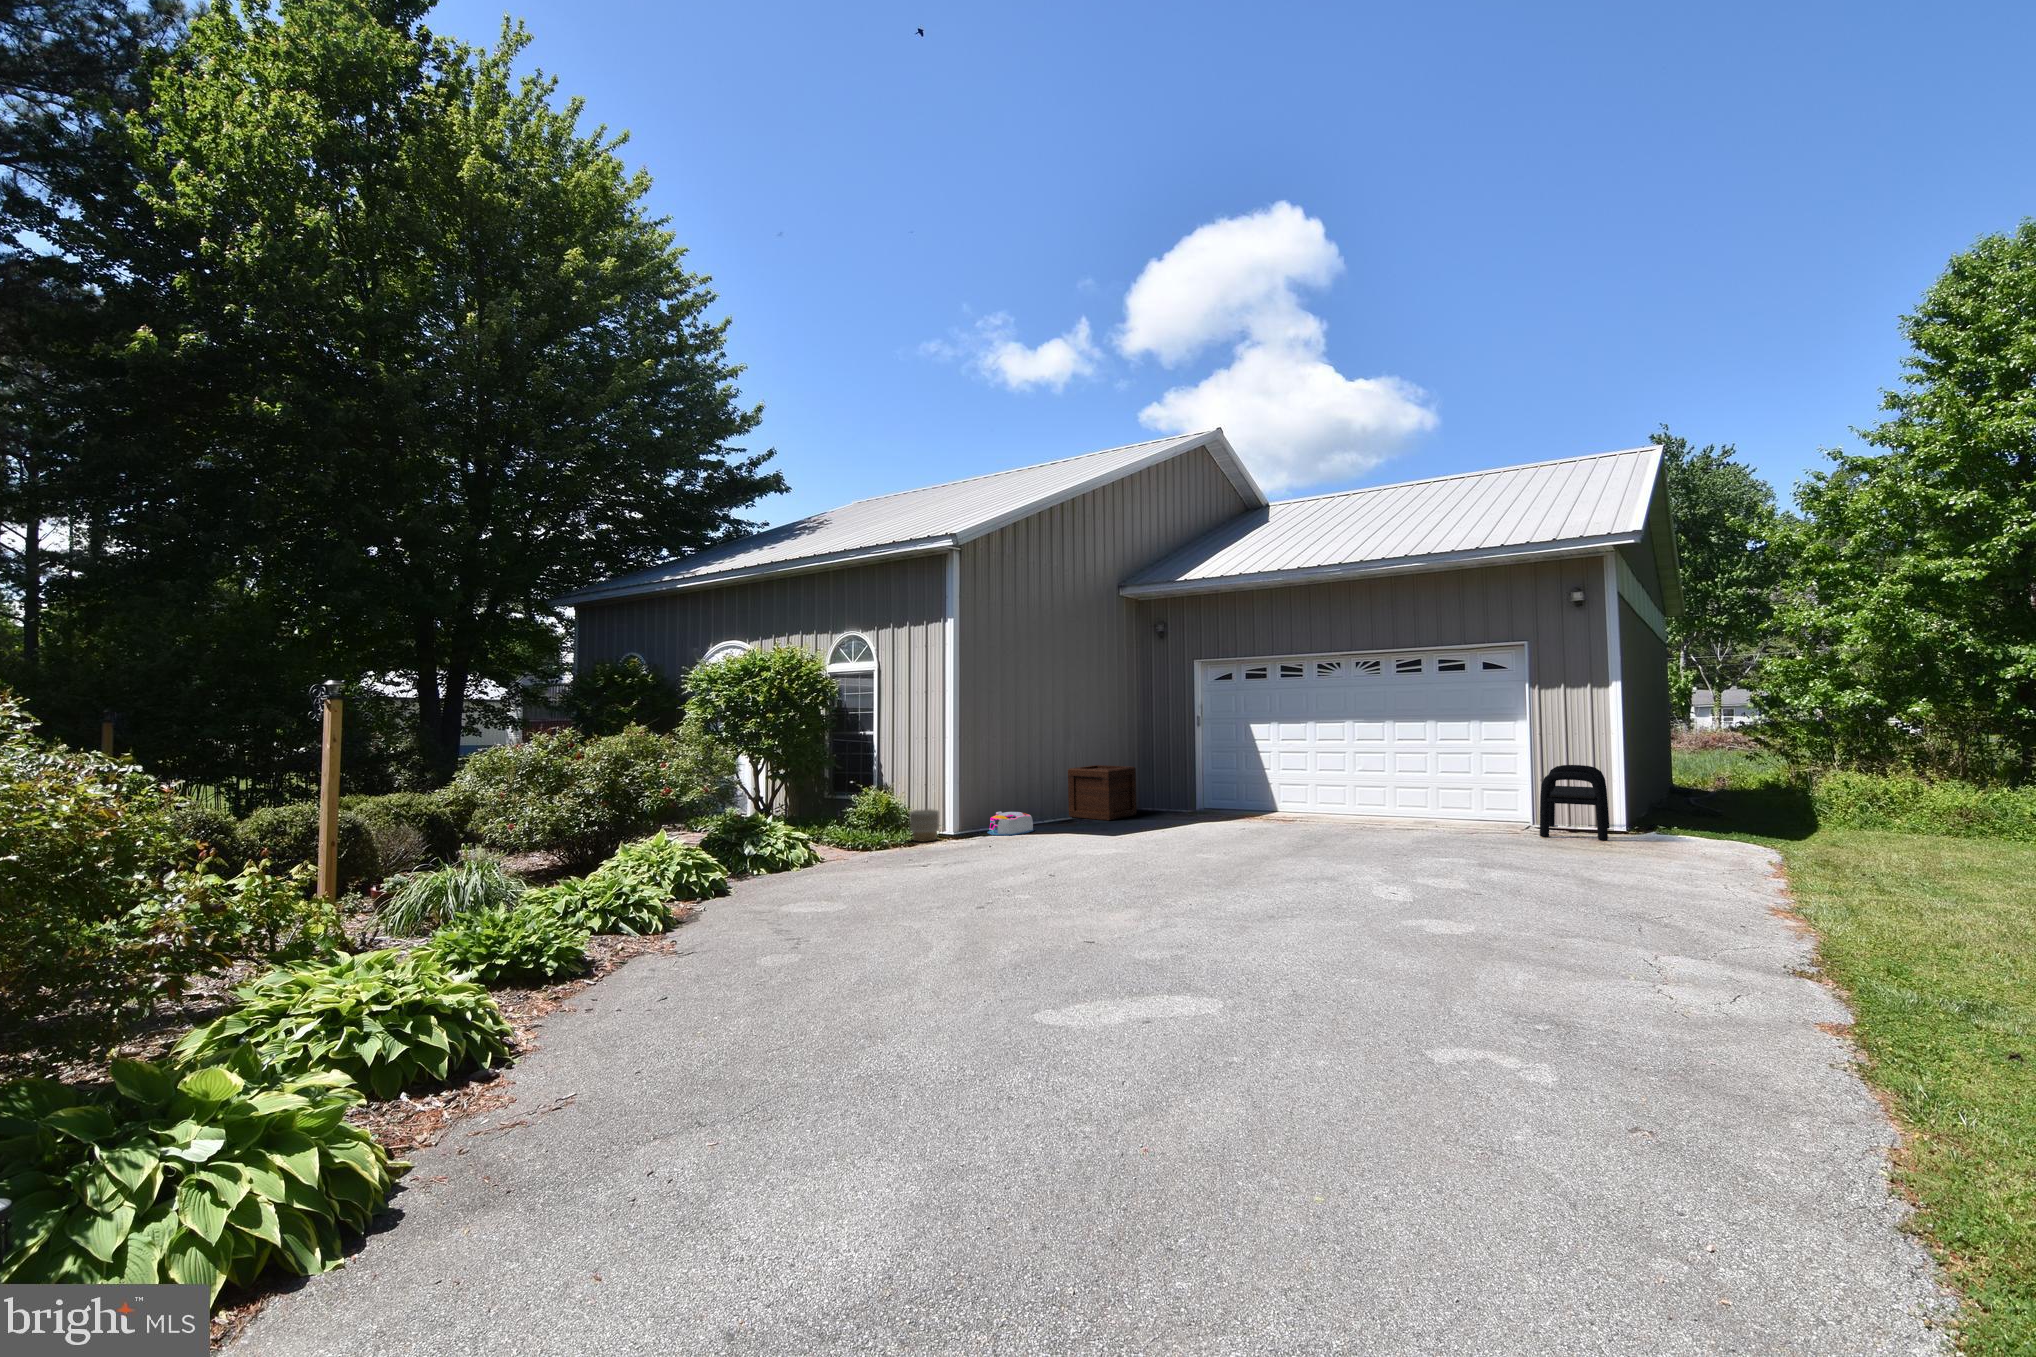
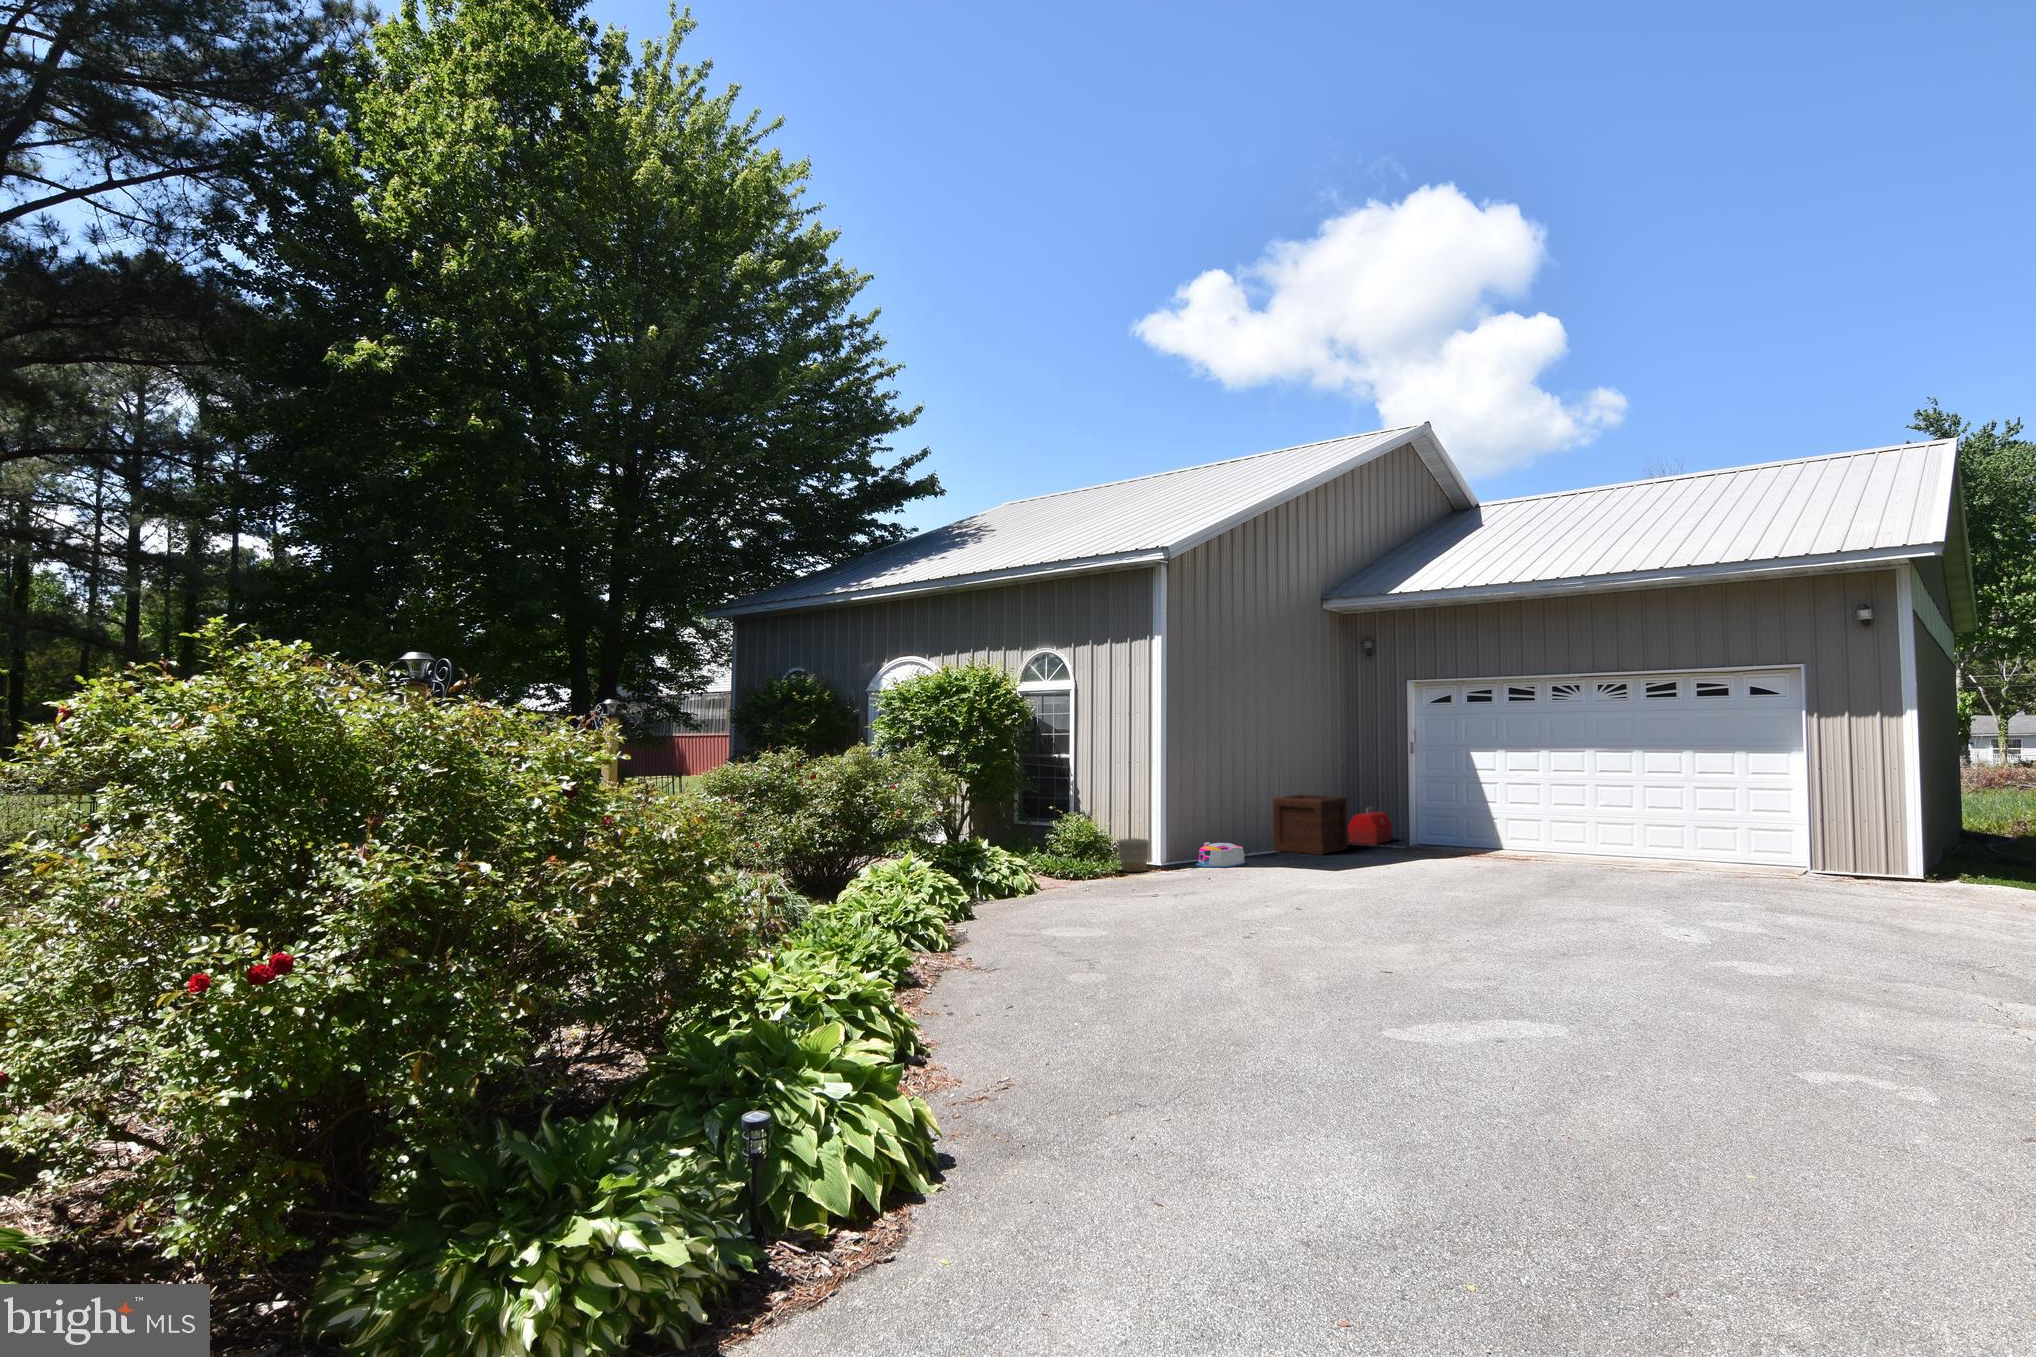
bench: present [1540,765,1609,841] -> none [1823,802,1904,885]
toolbox: none [1141,775,1181,810] -> present [1348,807,1392,845]

